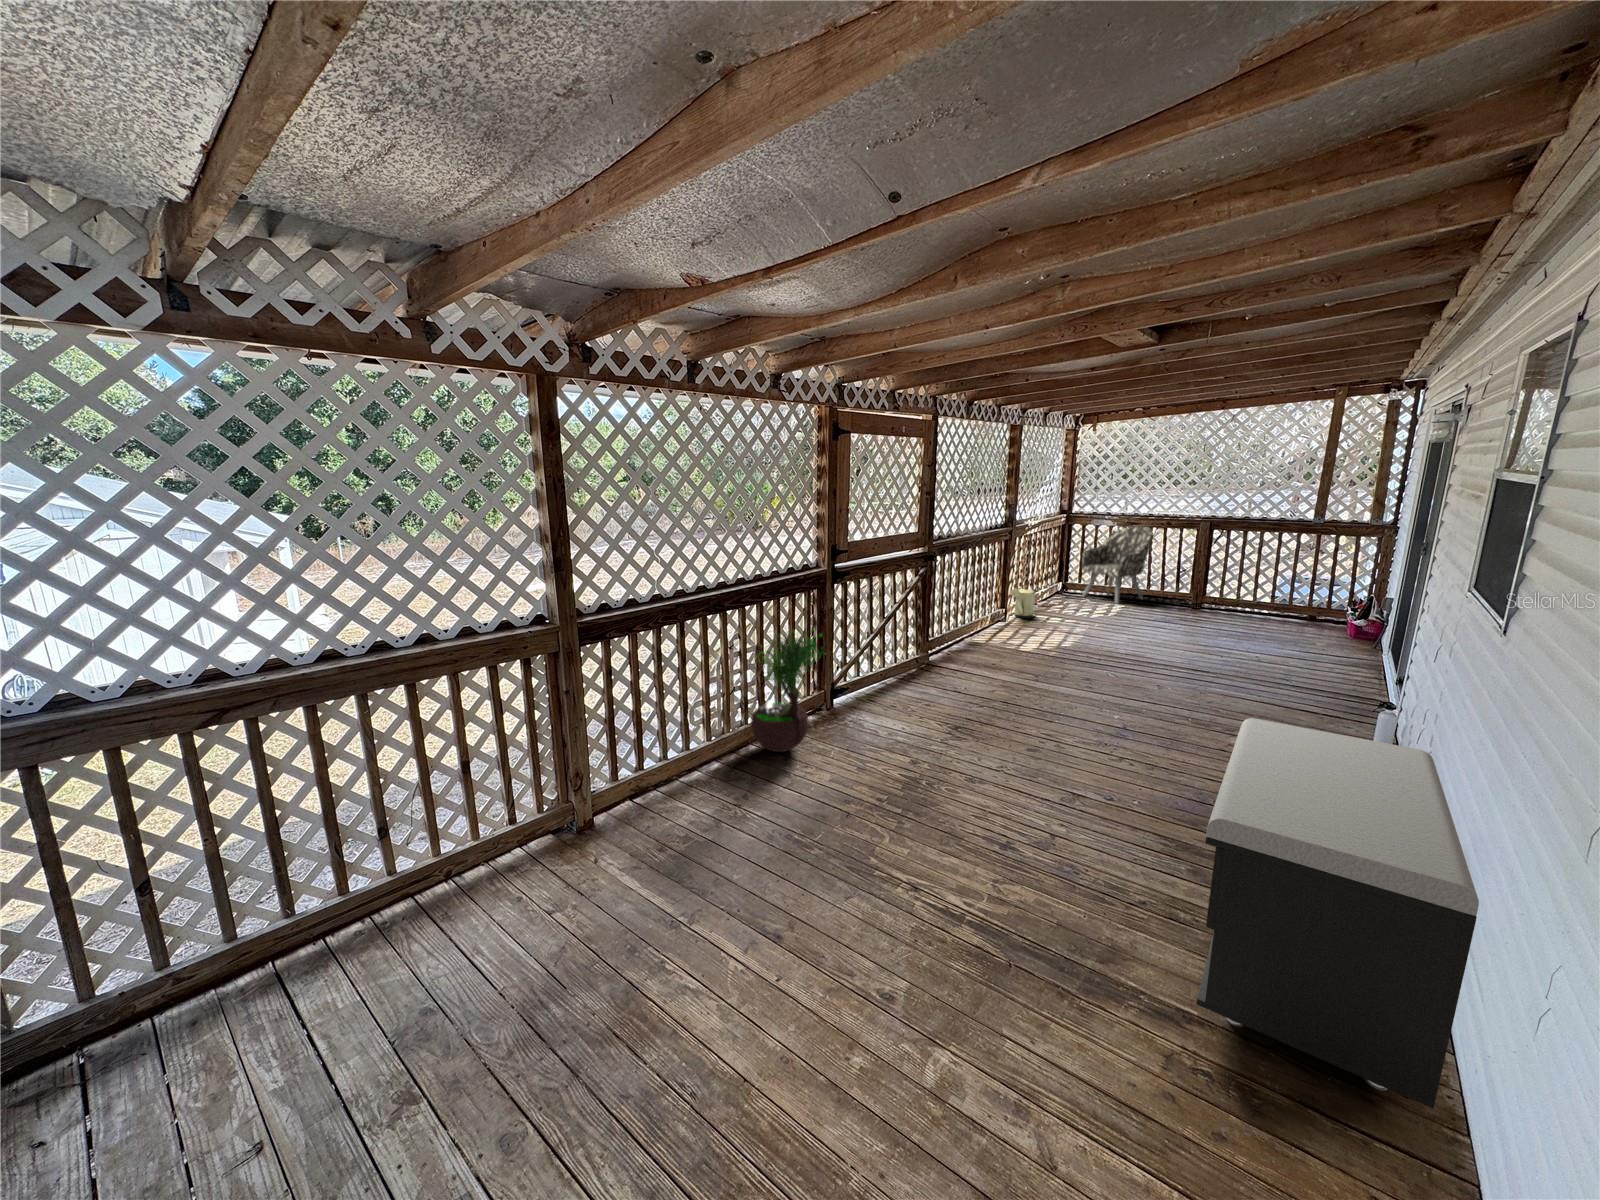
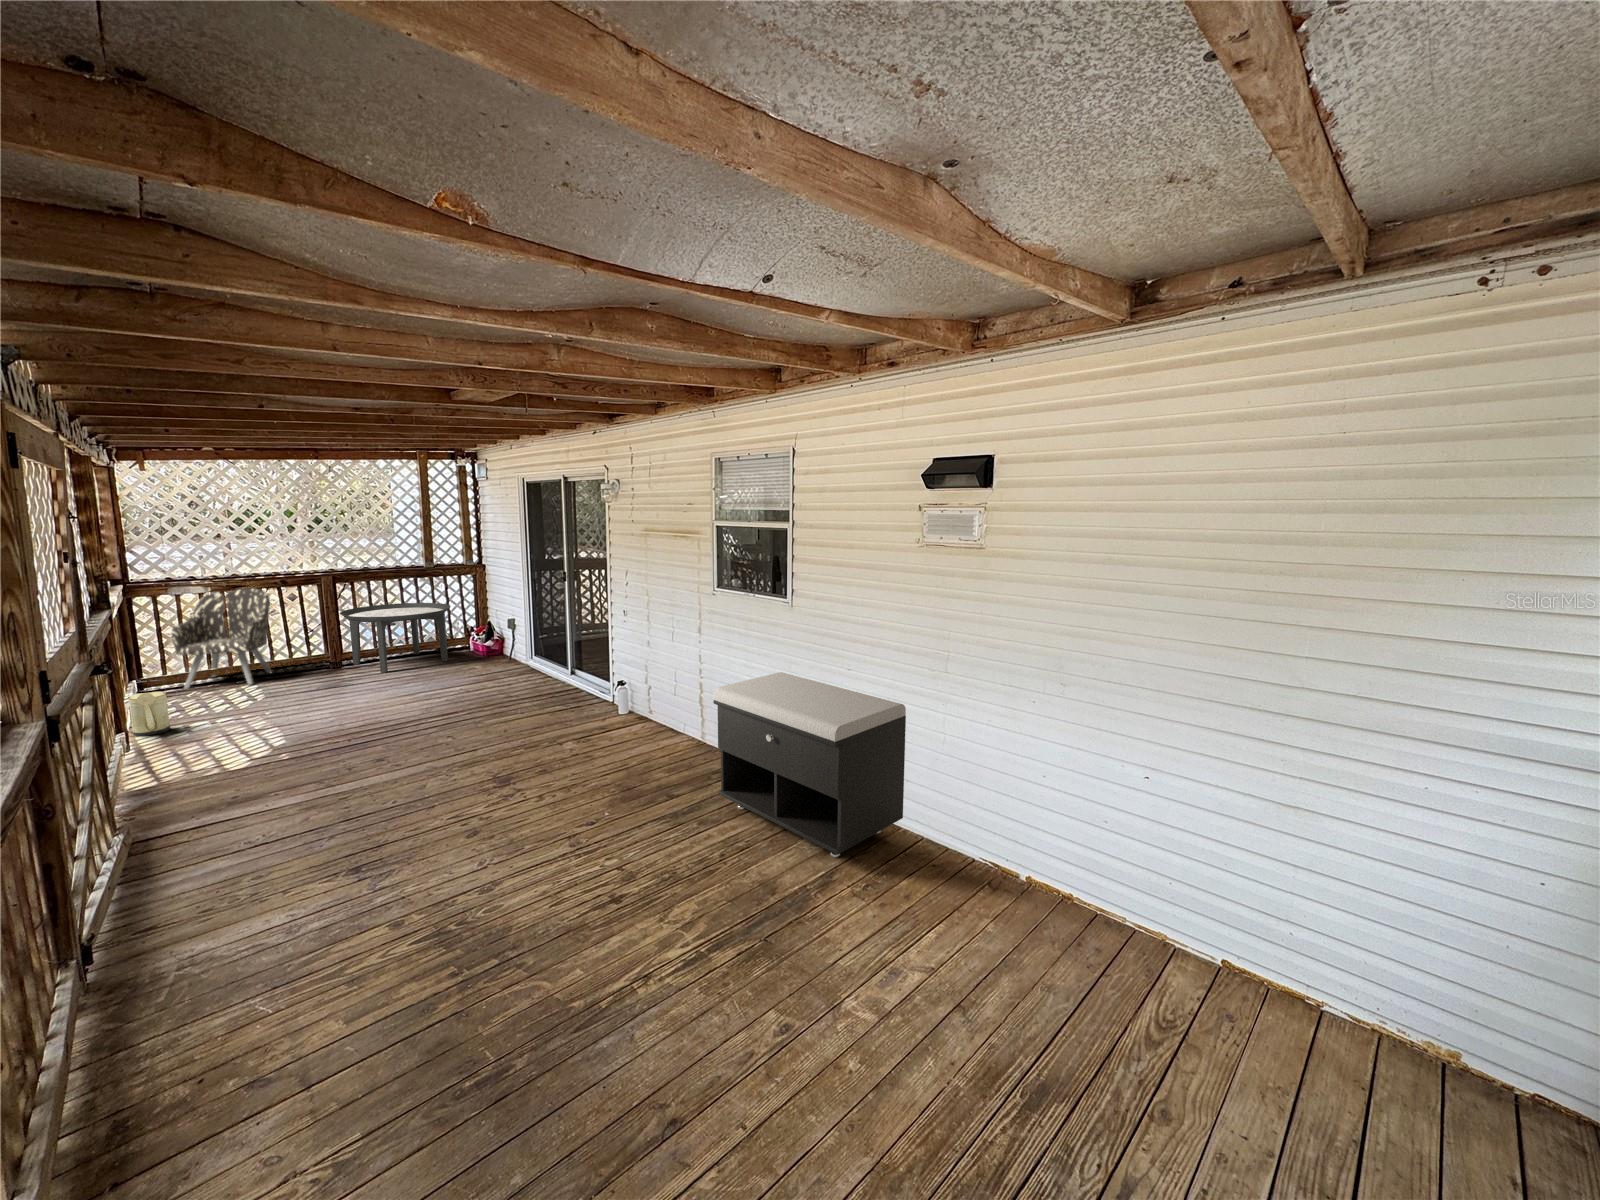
round table: none [1198,556,1317,627] -> present [340,603,451,673]
potted tree: present [751,630,826,752] -> none [60,797,275,1095]

